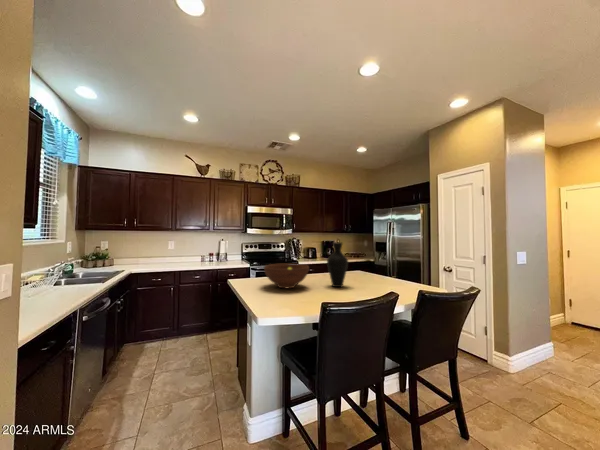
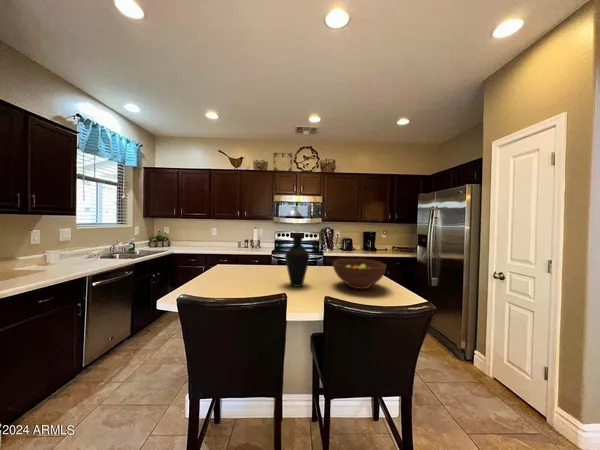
fruit bowl: present [264,263,309,288] -> present [333,259,386,289]

